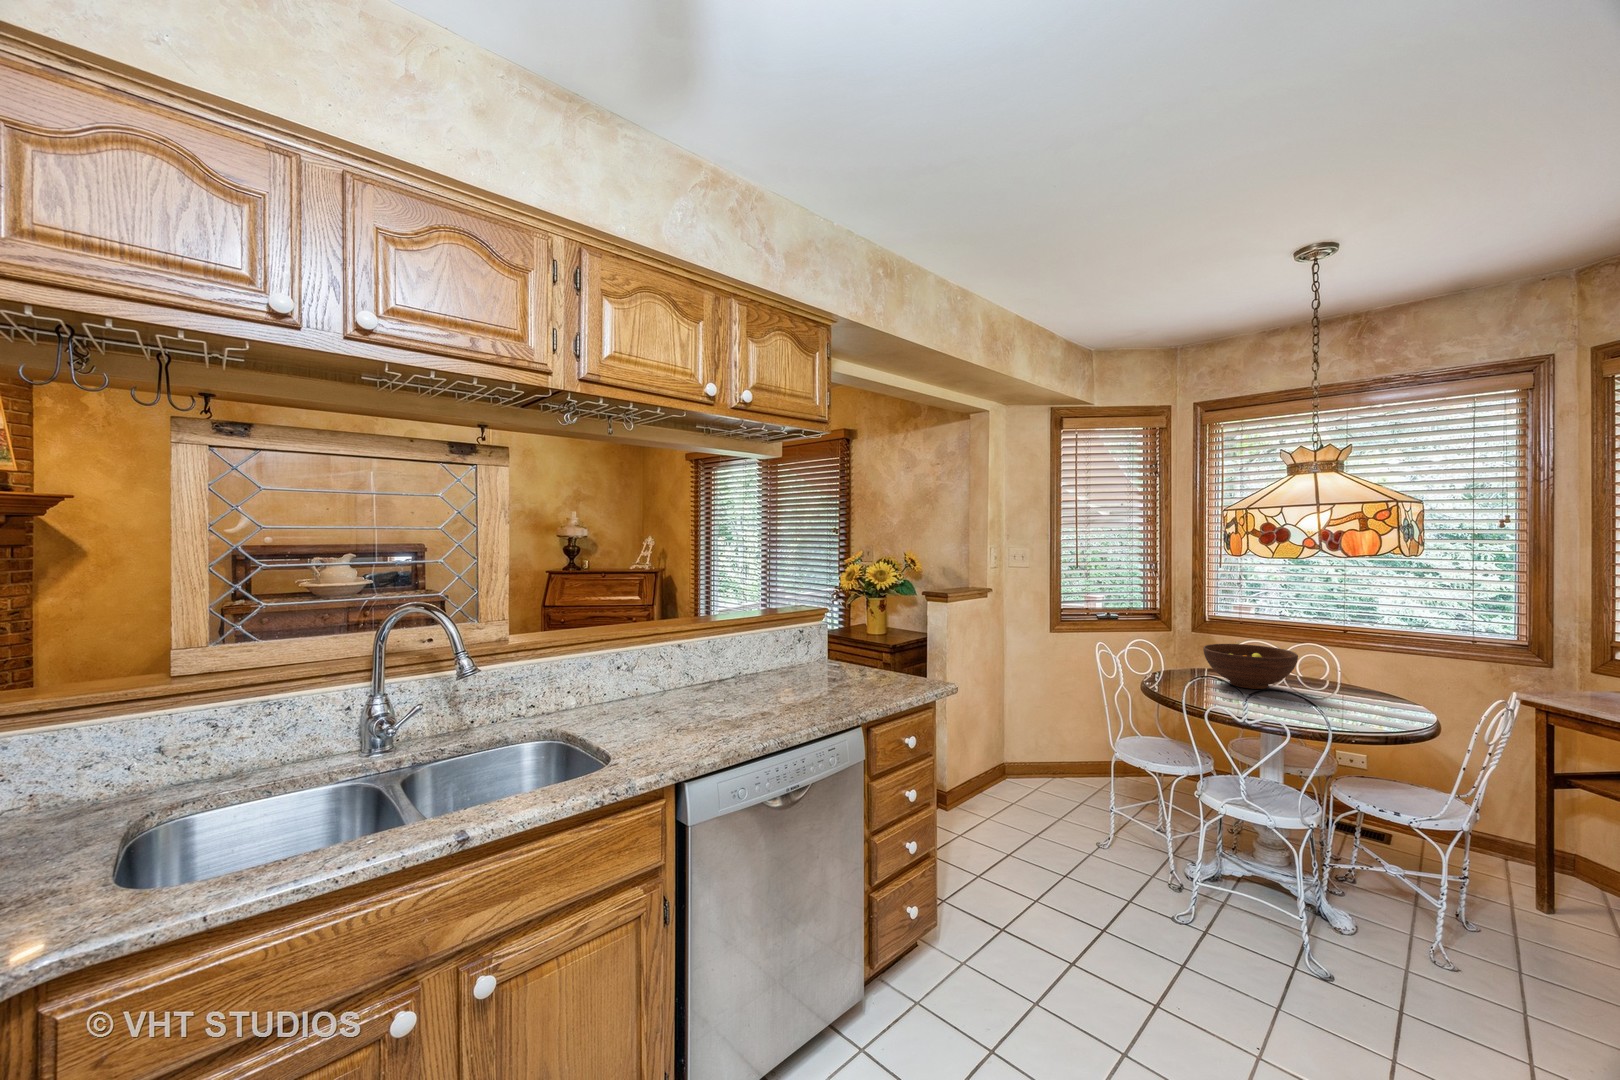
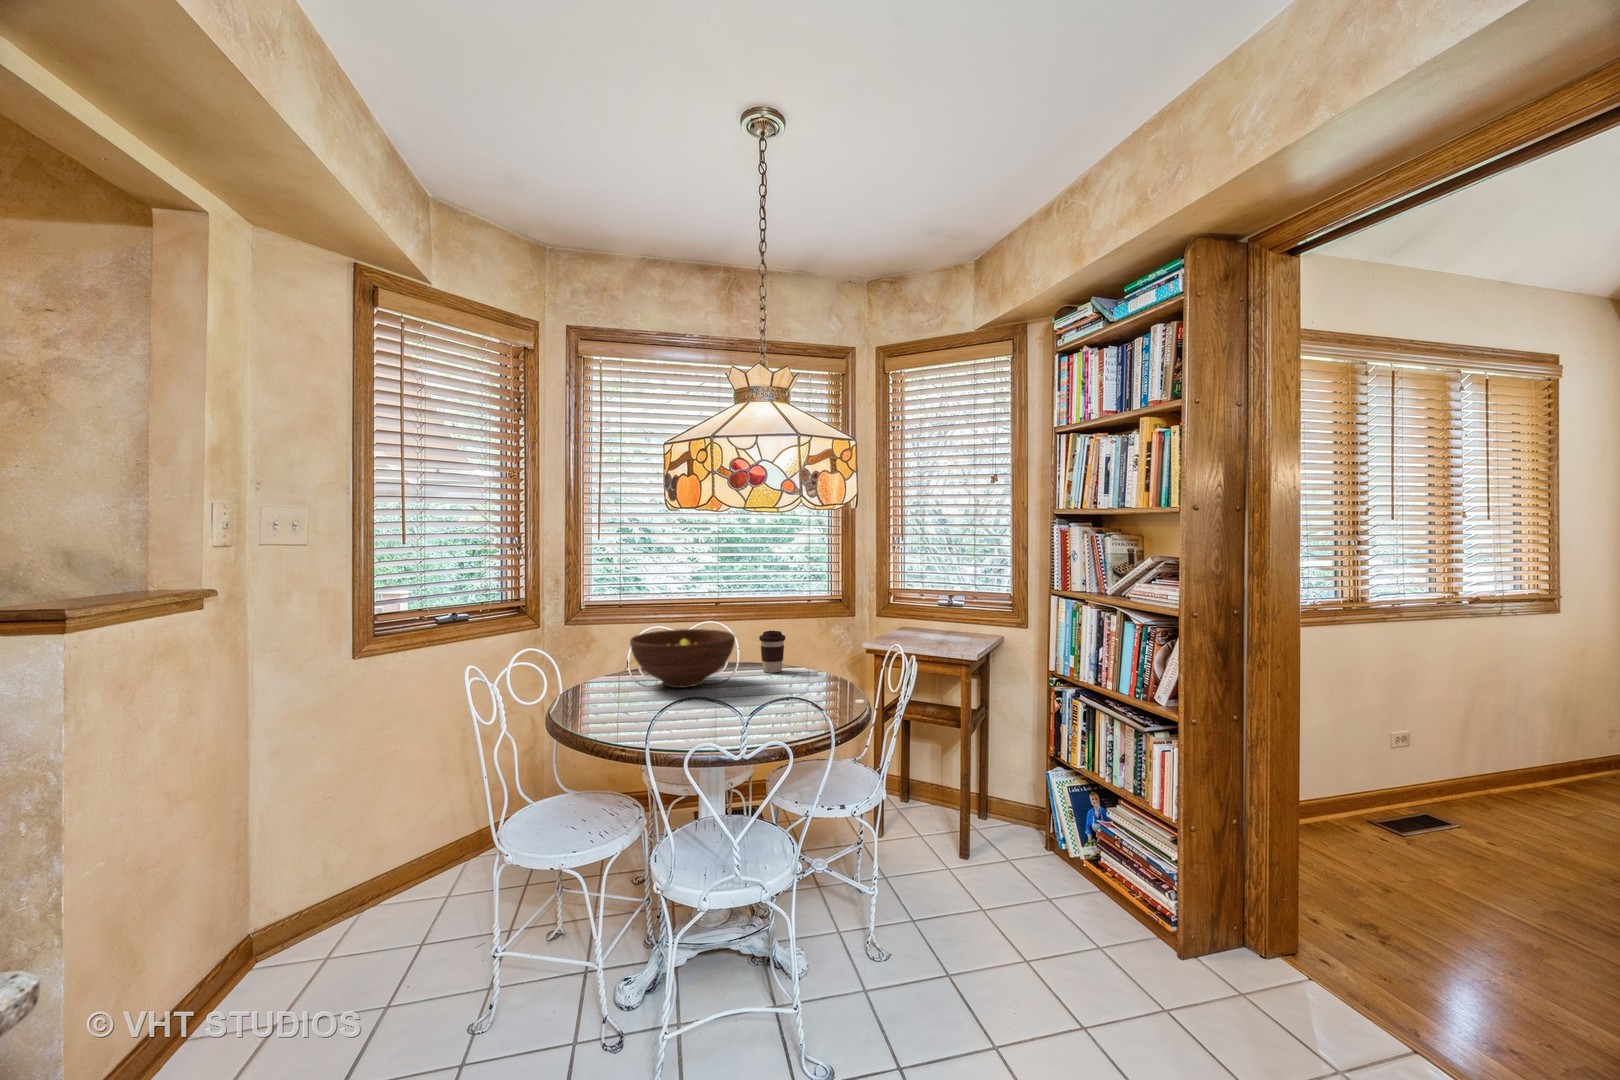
coffee cup: none [1340,660,1371,698] -> present [759,631,785,673]

